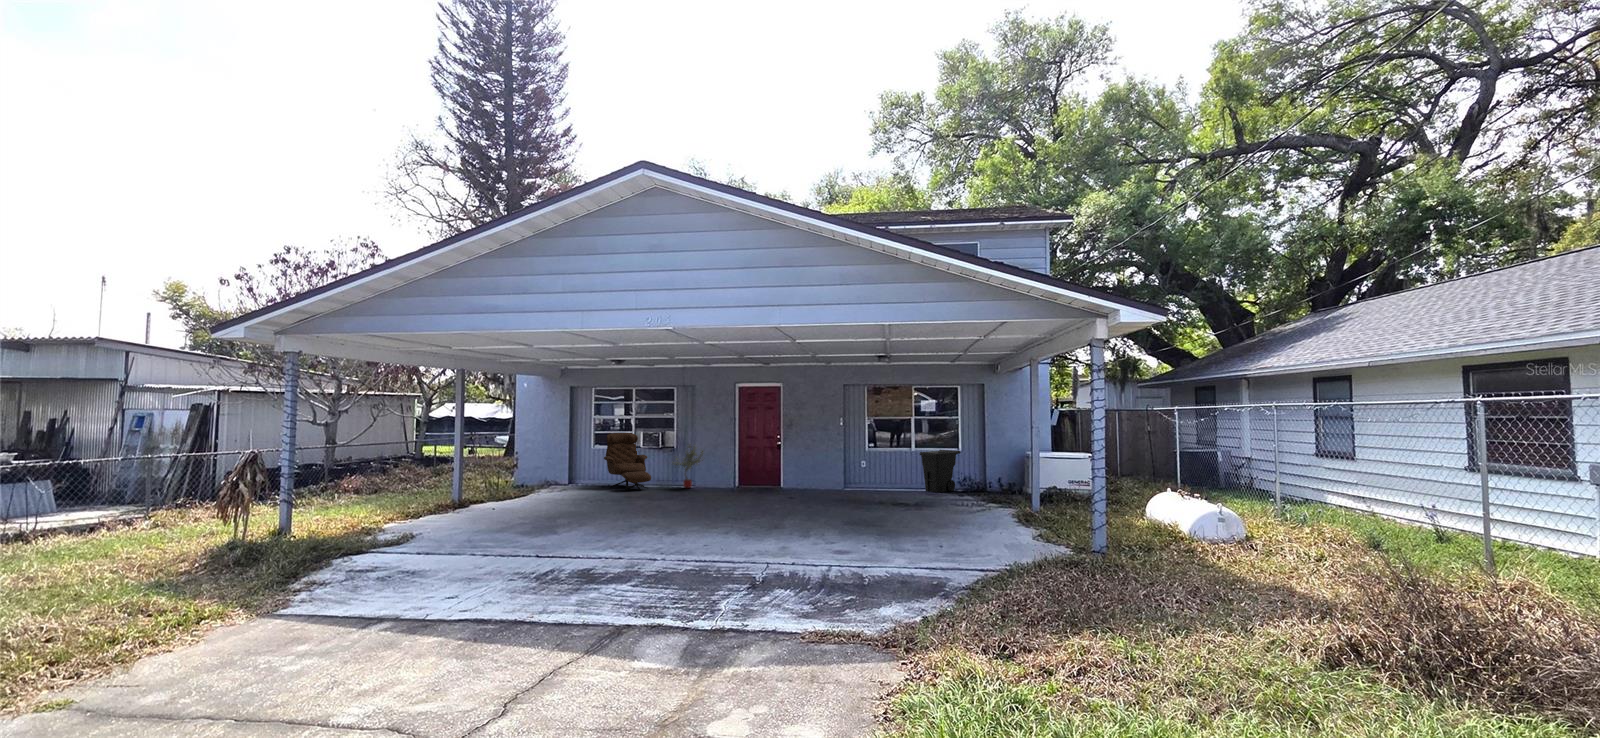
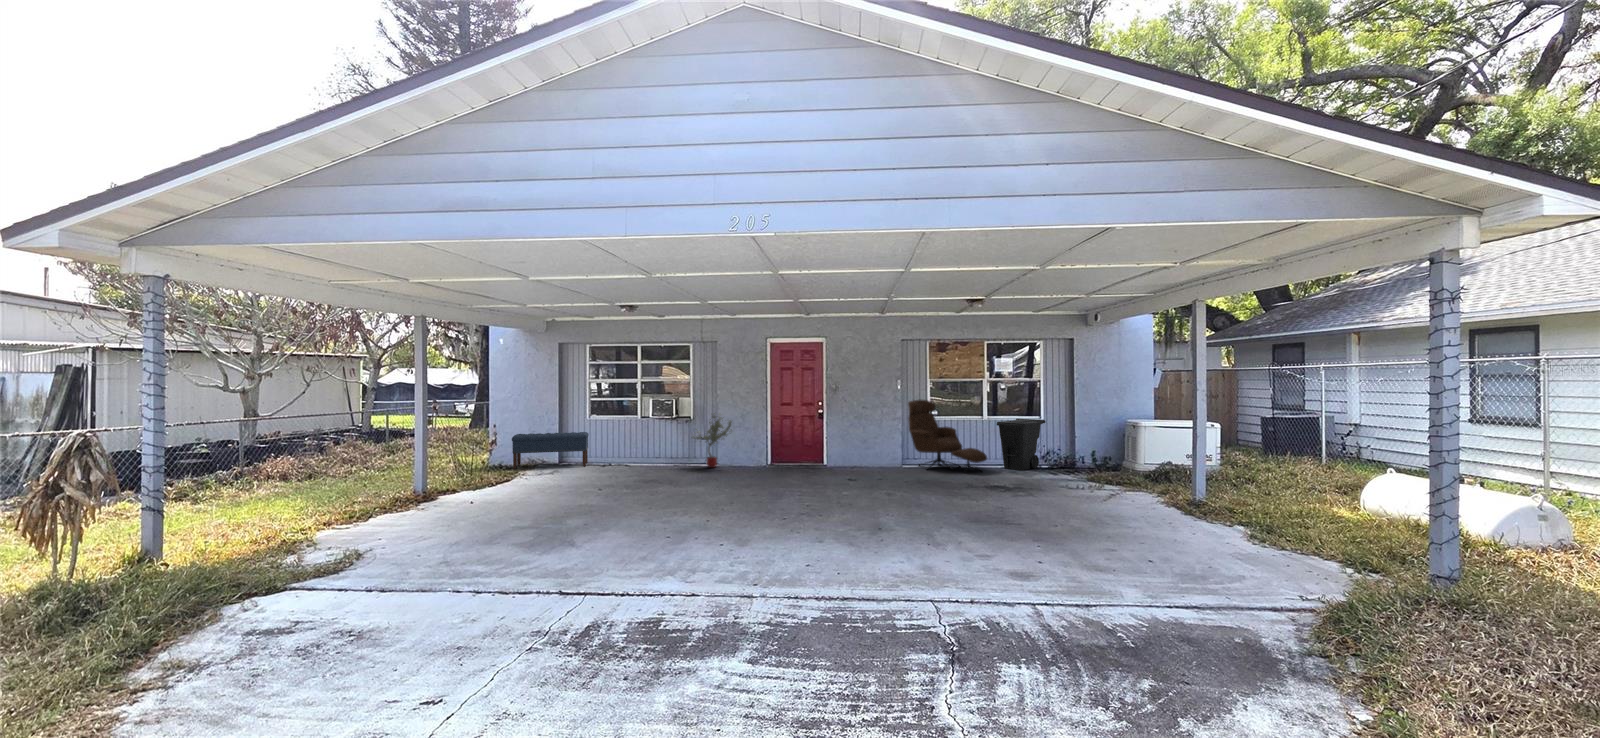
lounge chair: present [604,433,651,490] -> present [908,400,987,472]
bench: none [529,459,592,488] -> present [512,432,589,469]

